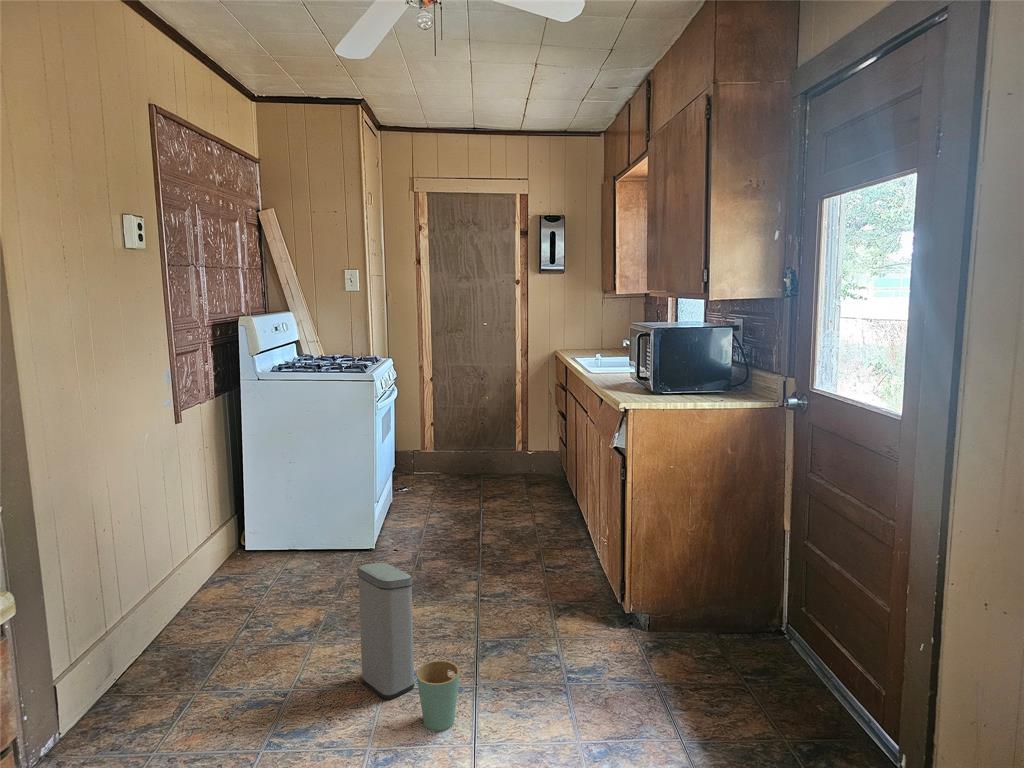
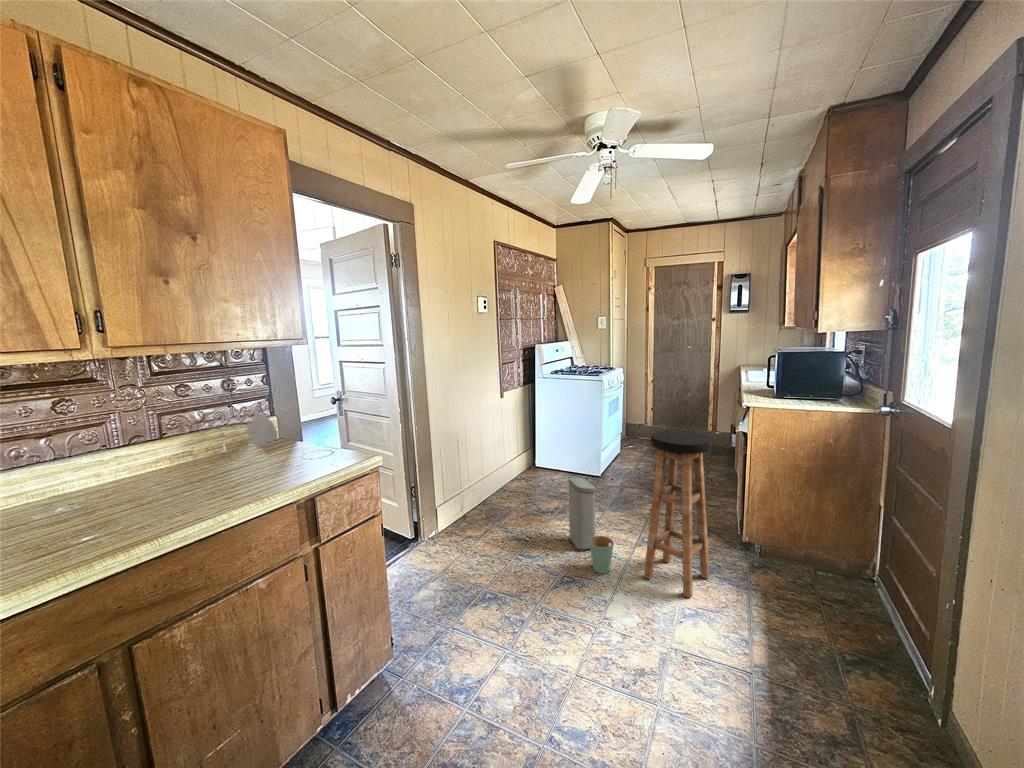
bar stool: none [511,455,607,727] -> present [644,430,712,598]

